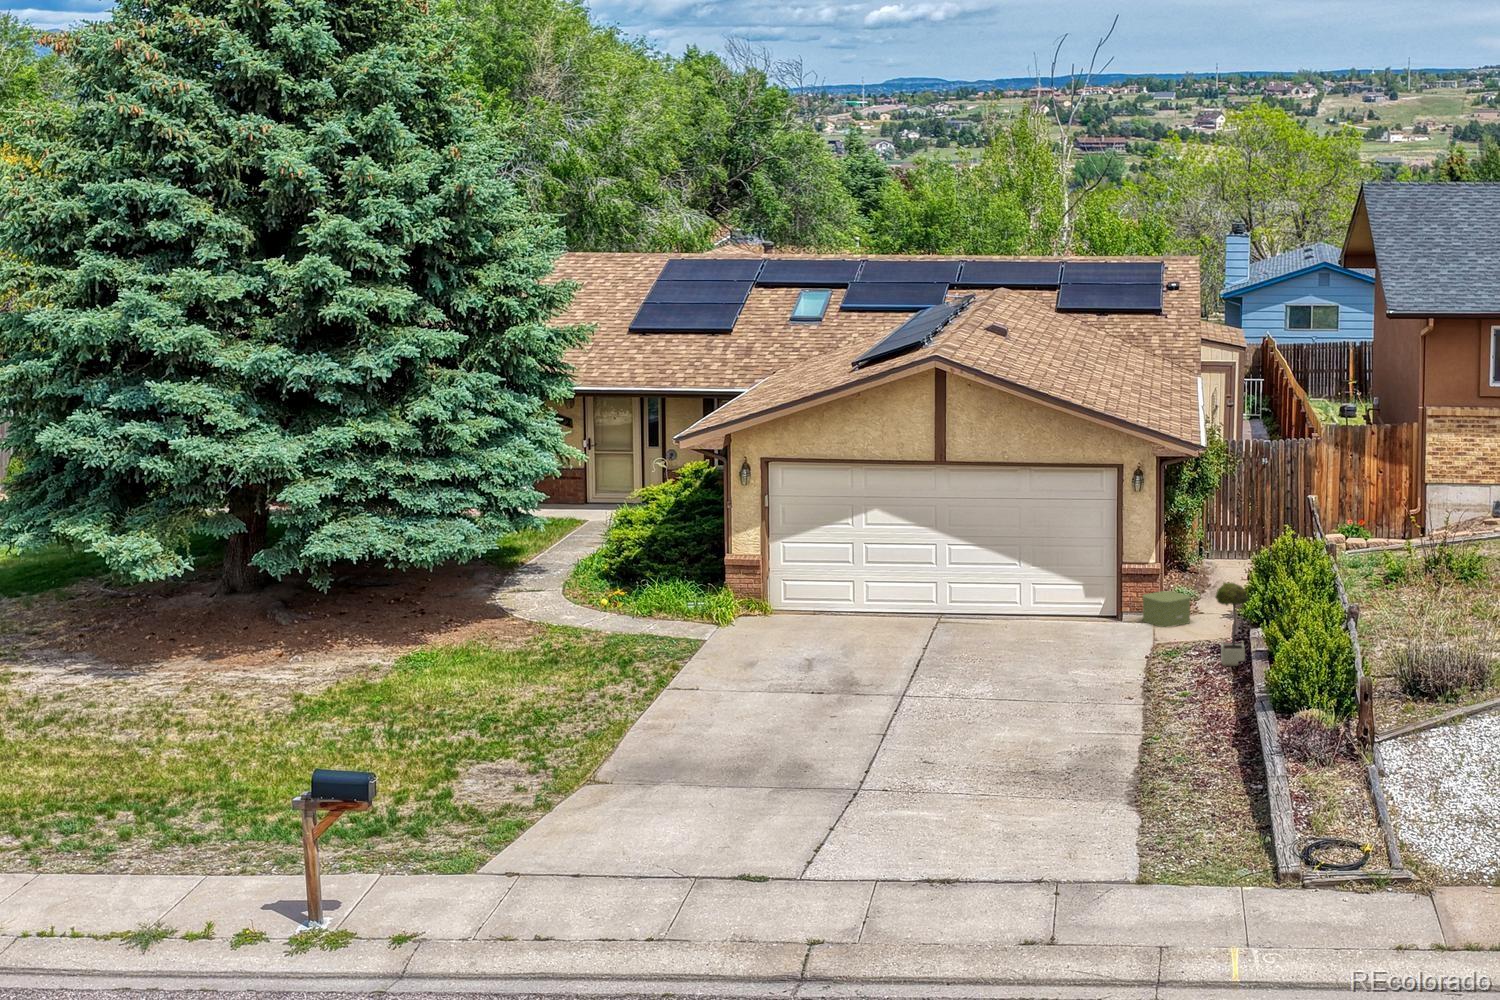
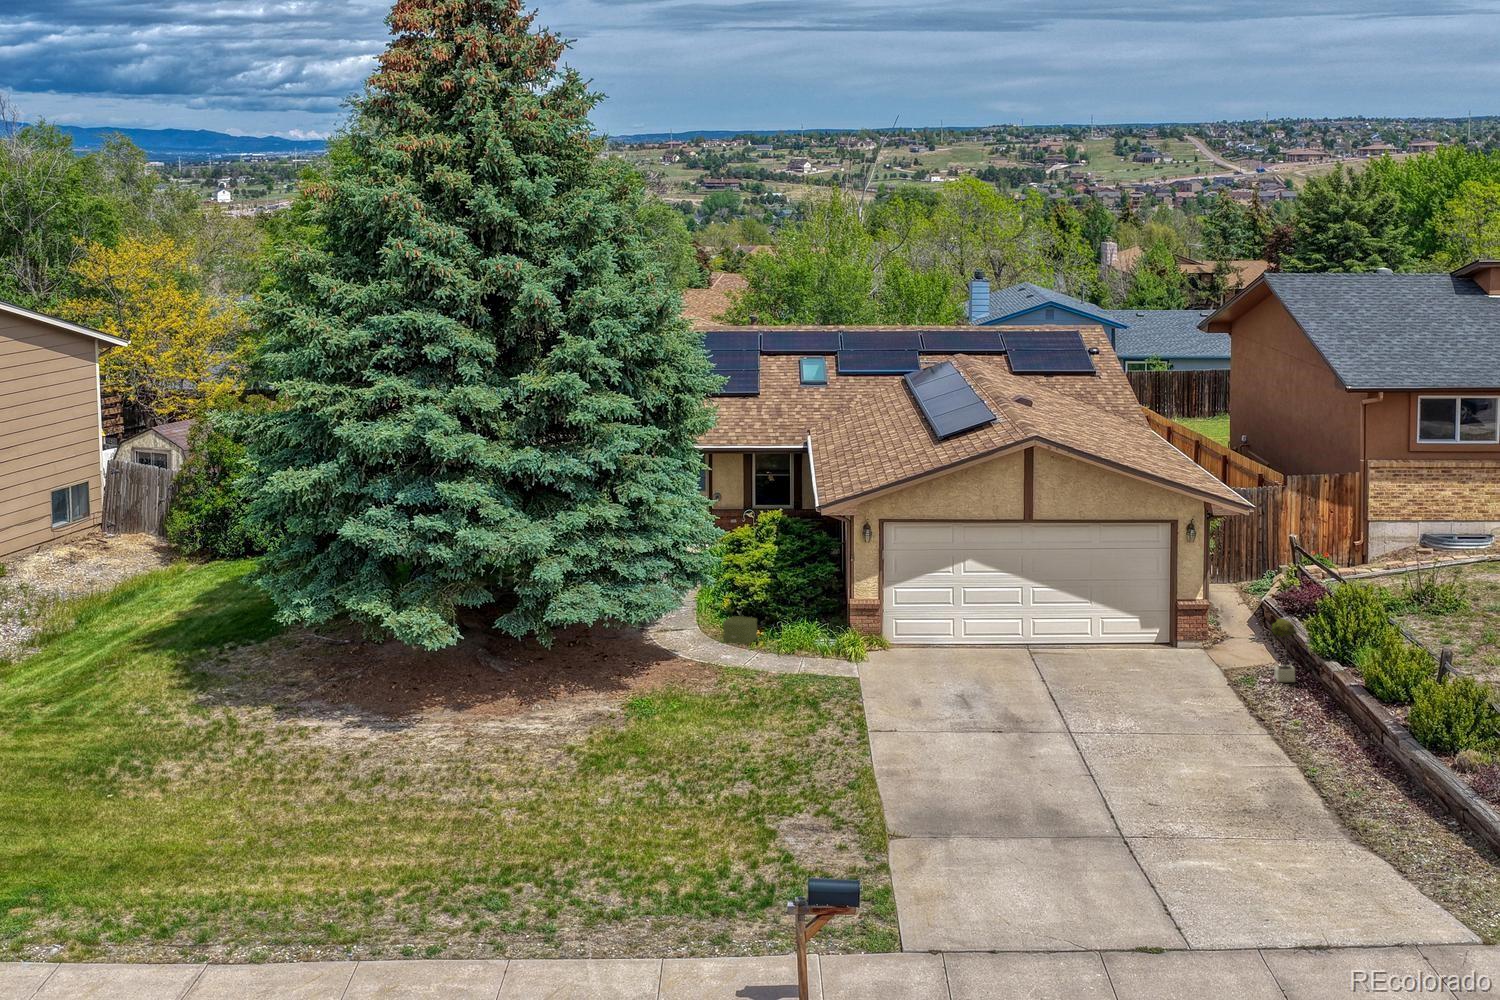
storage box: present [1142,591,1190,627] -> present [723,616,757,644]

